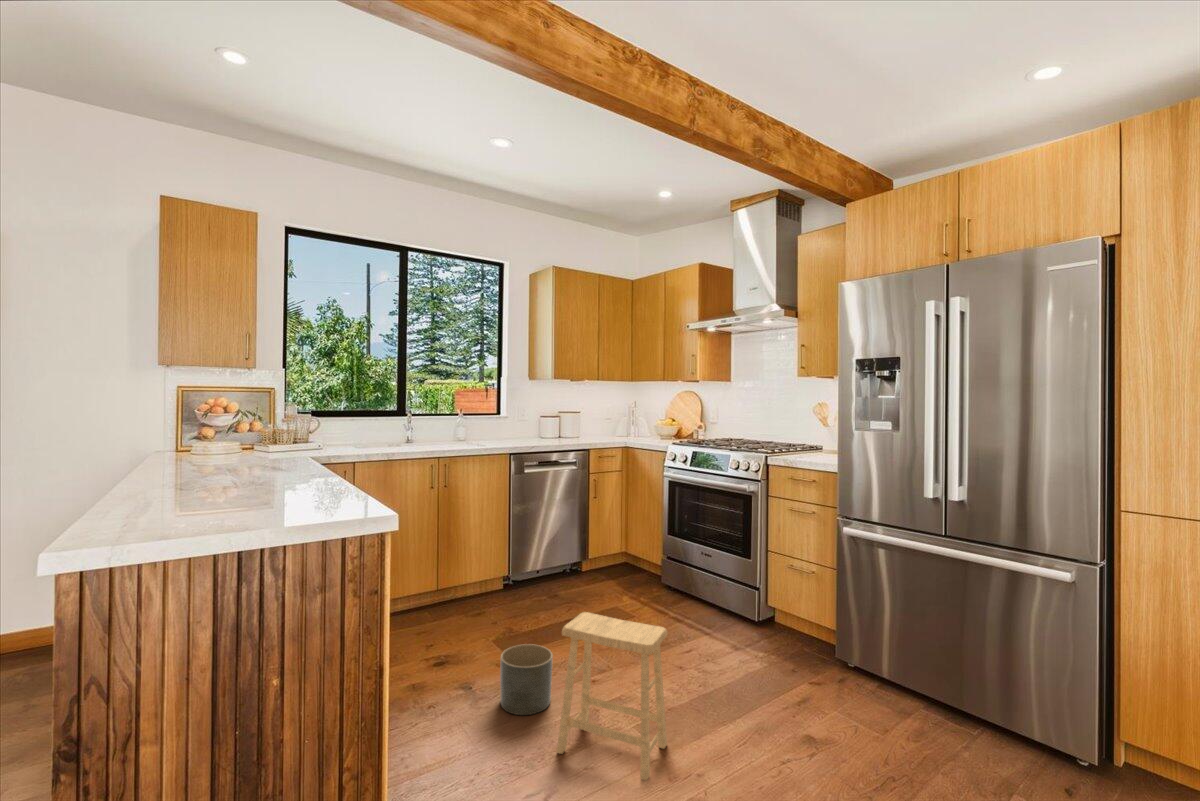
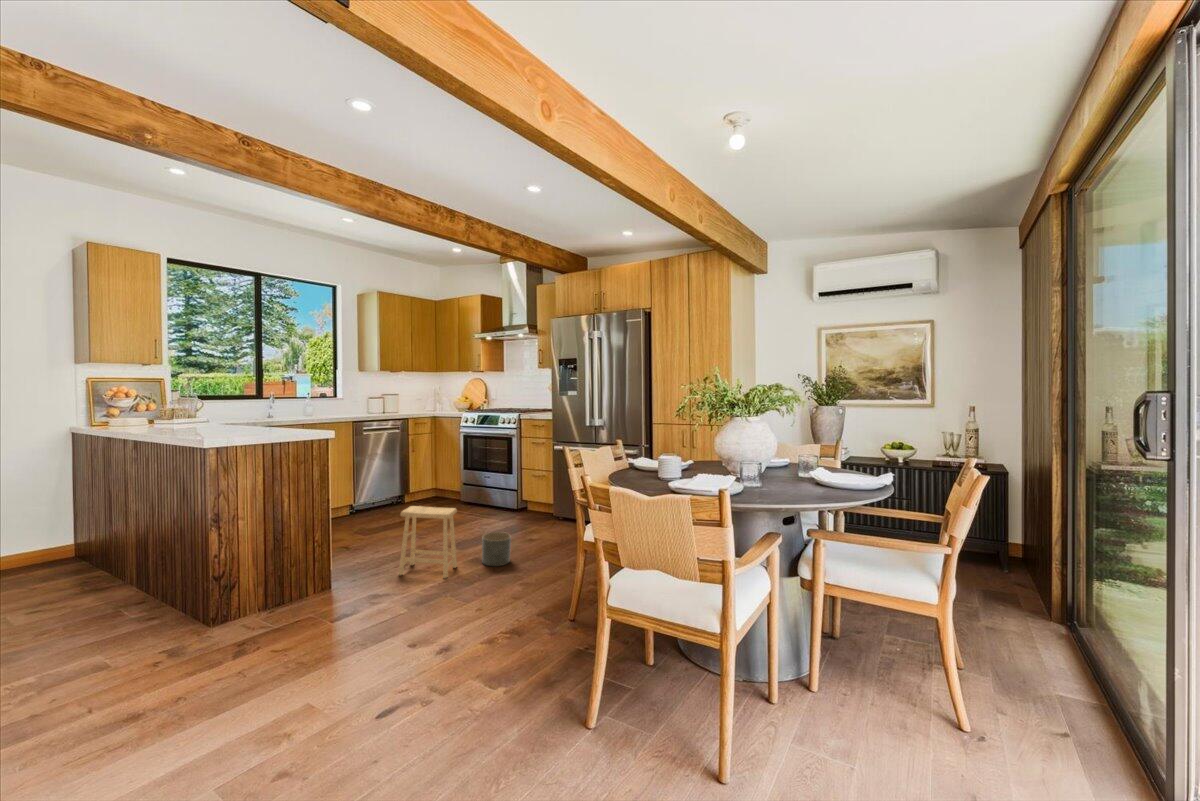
planter: present [500,644,553,715] -> present [482,532,511,566]

